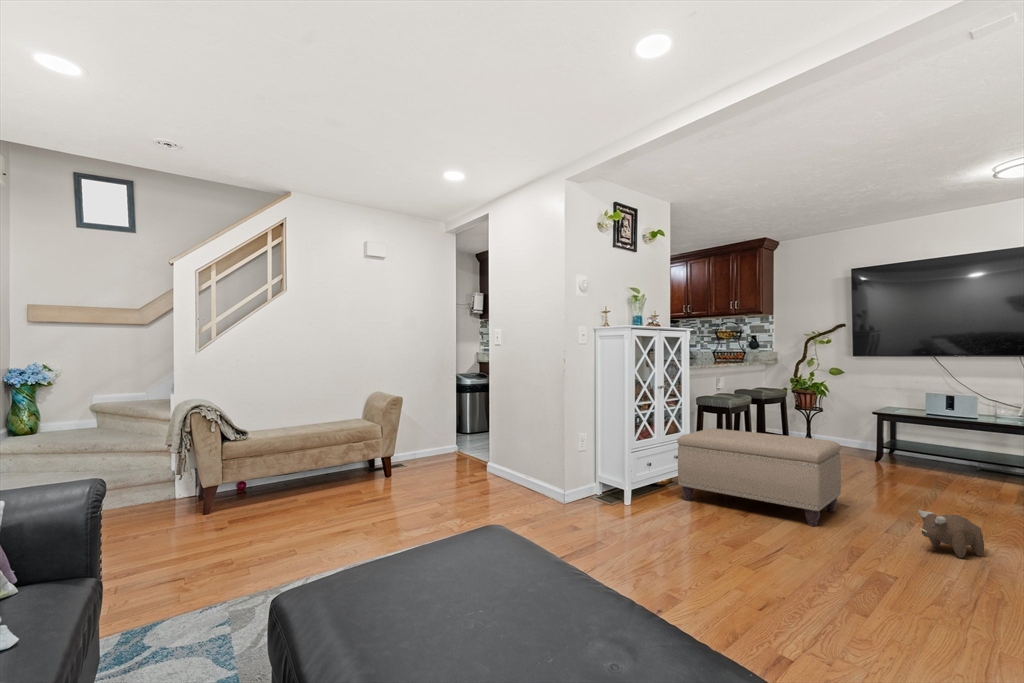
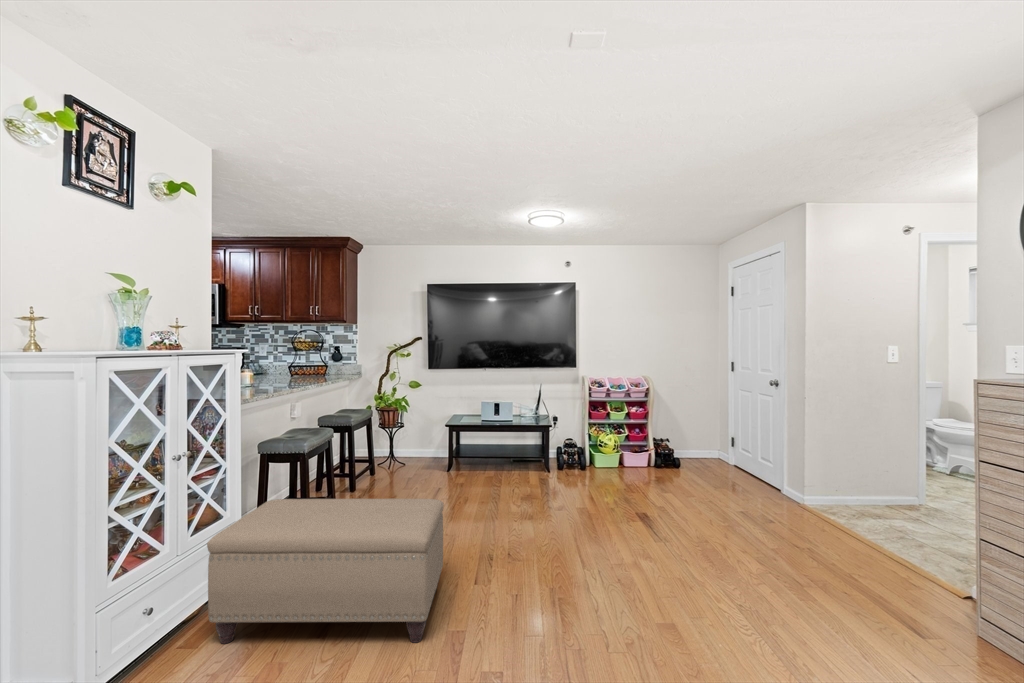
plush toy: present [918,510,984,558] -> none [540,587,600,647]

